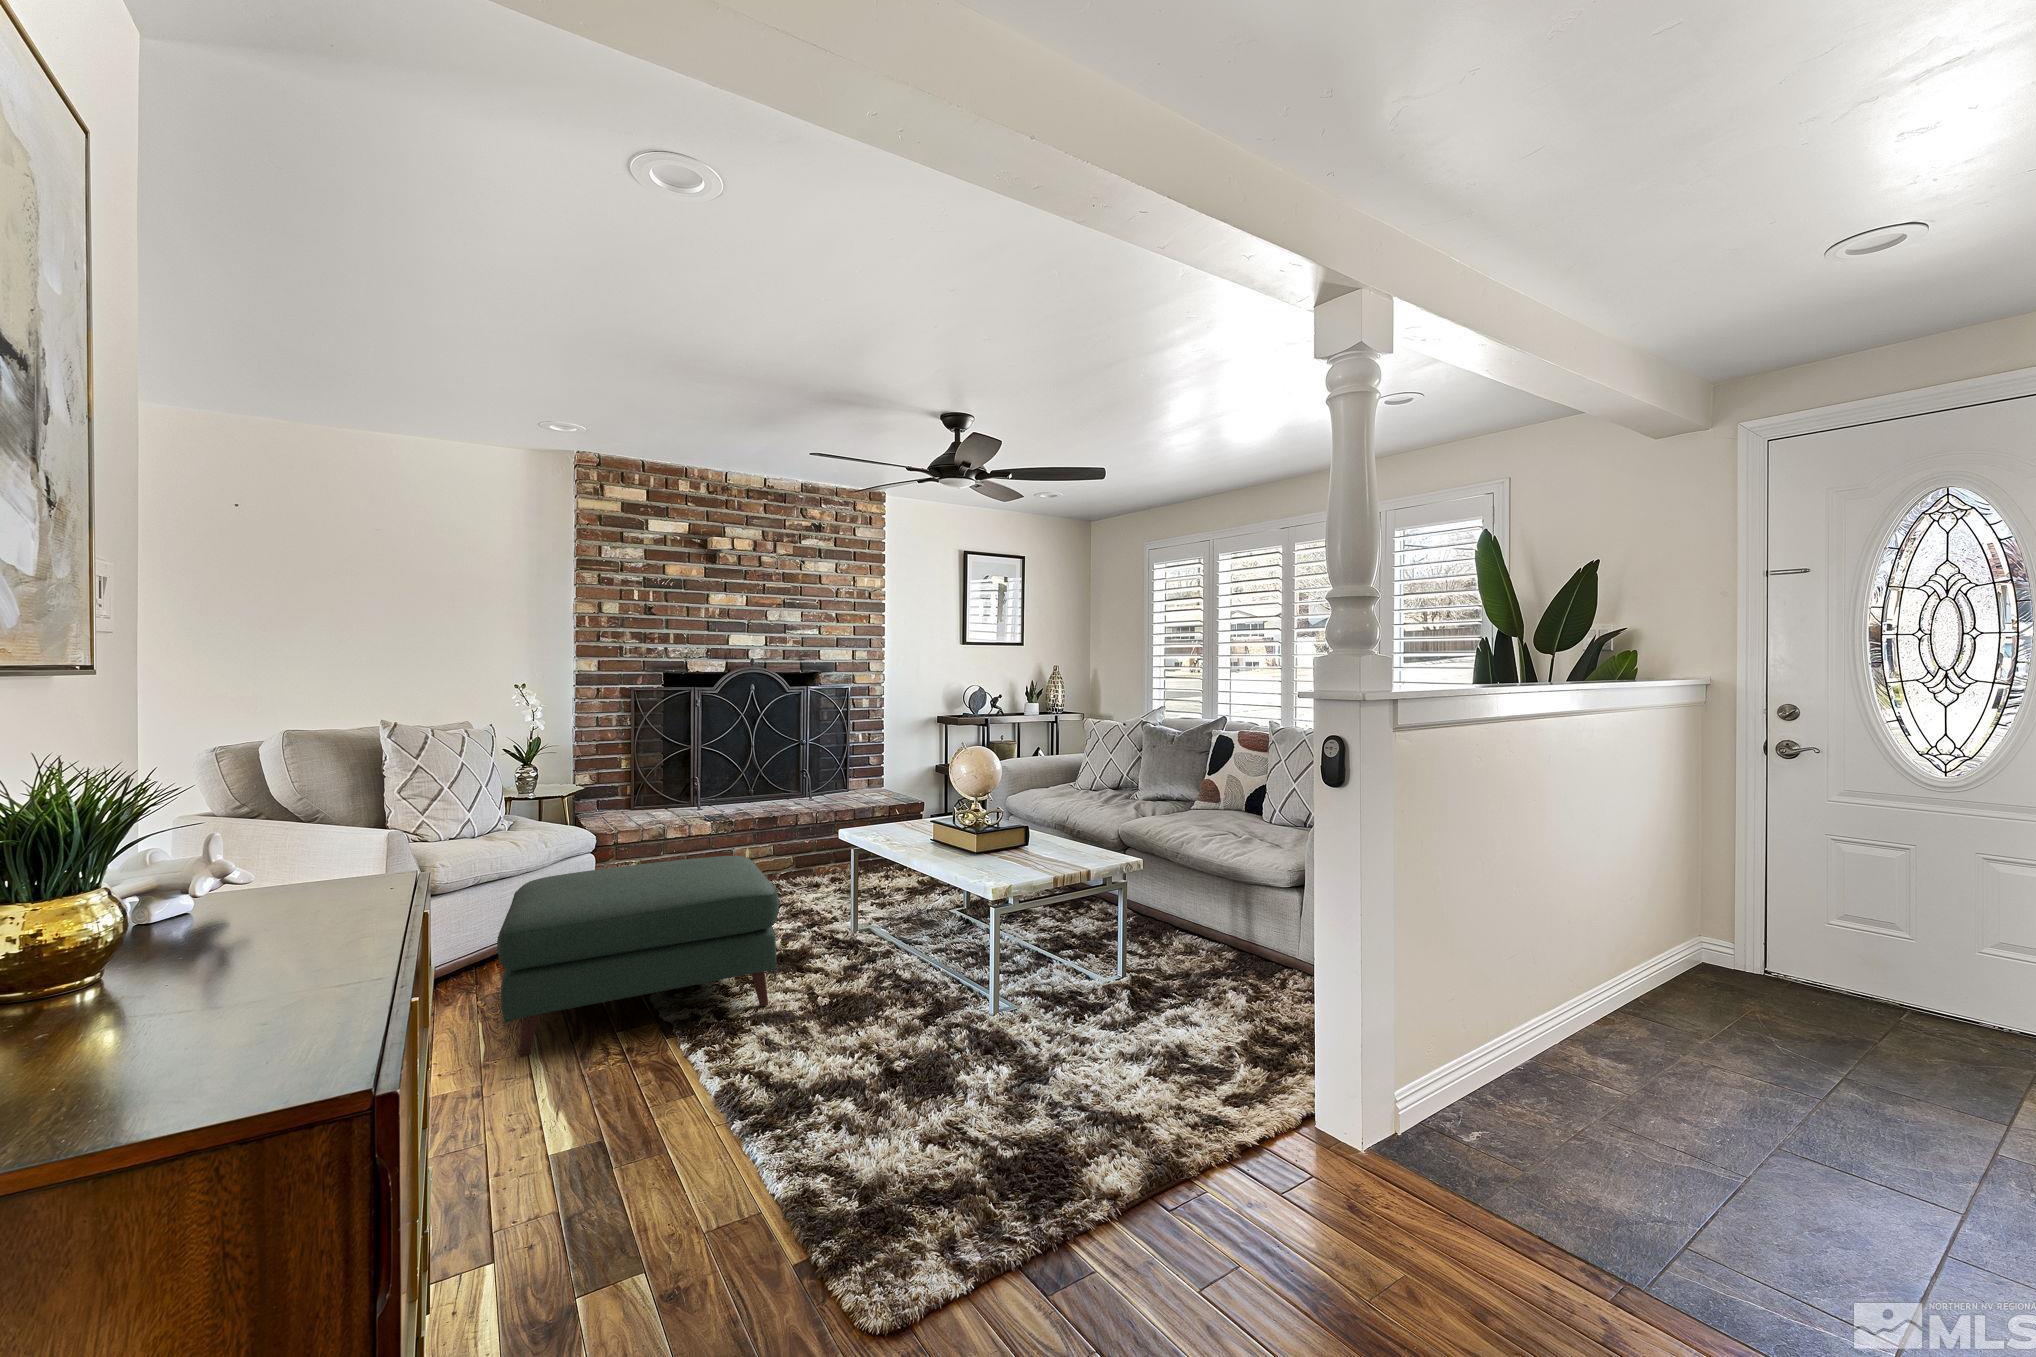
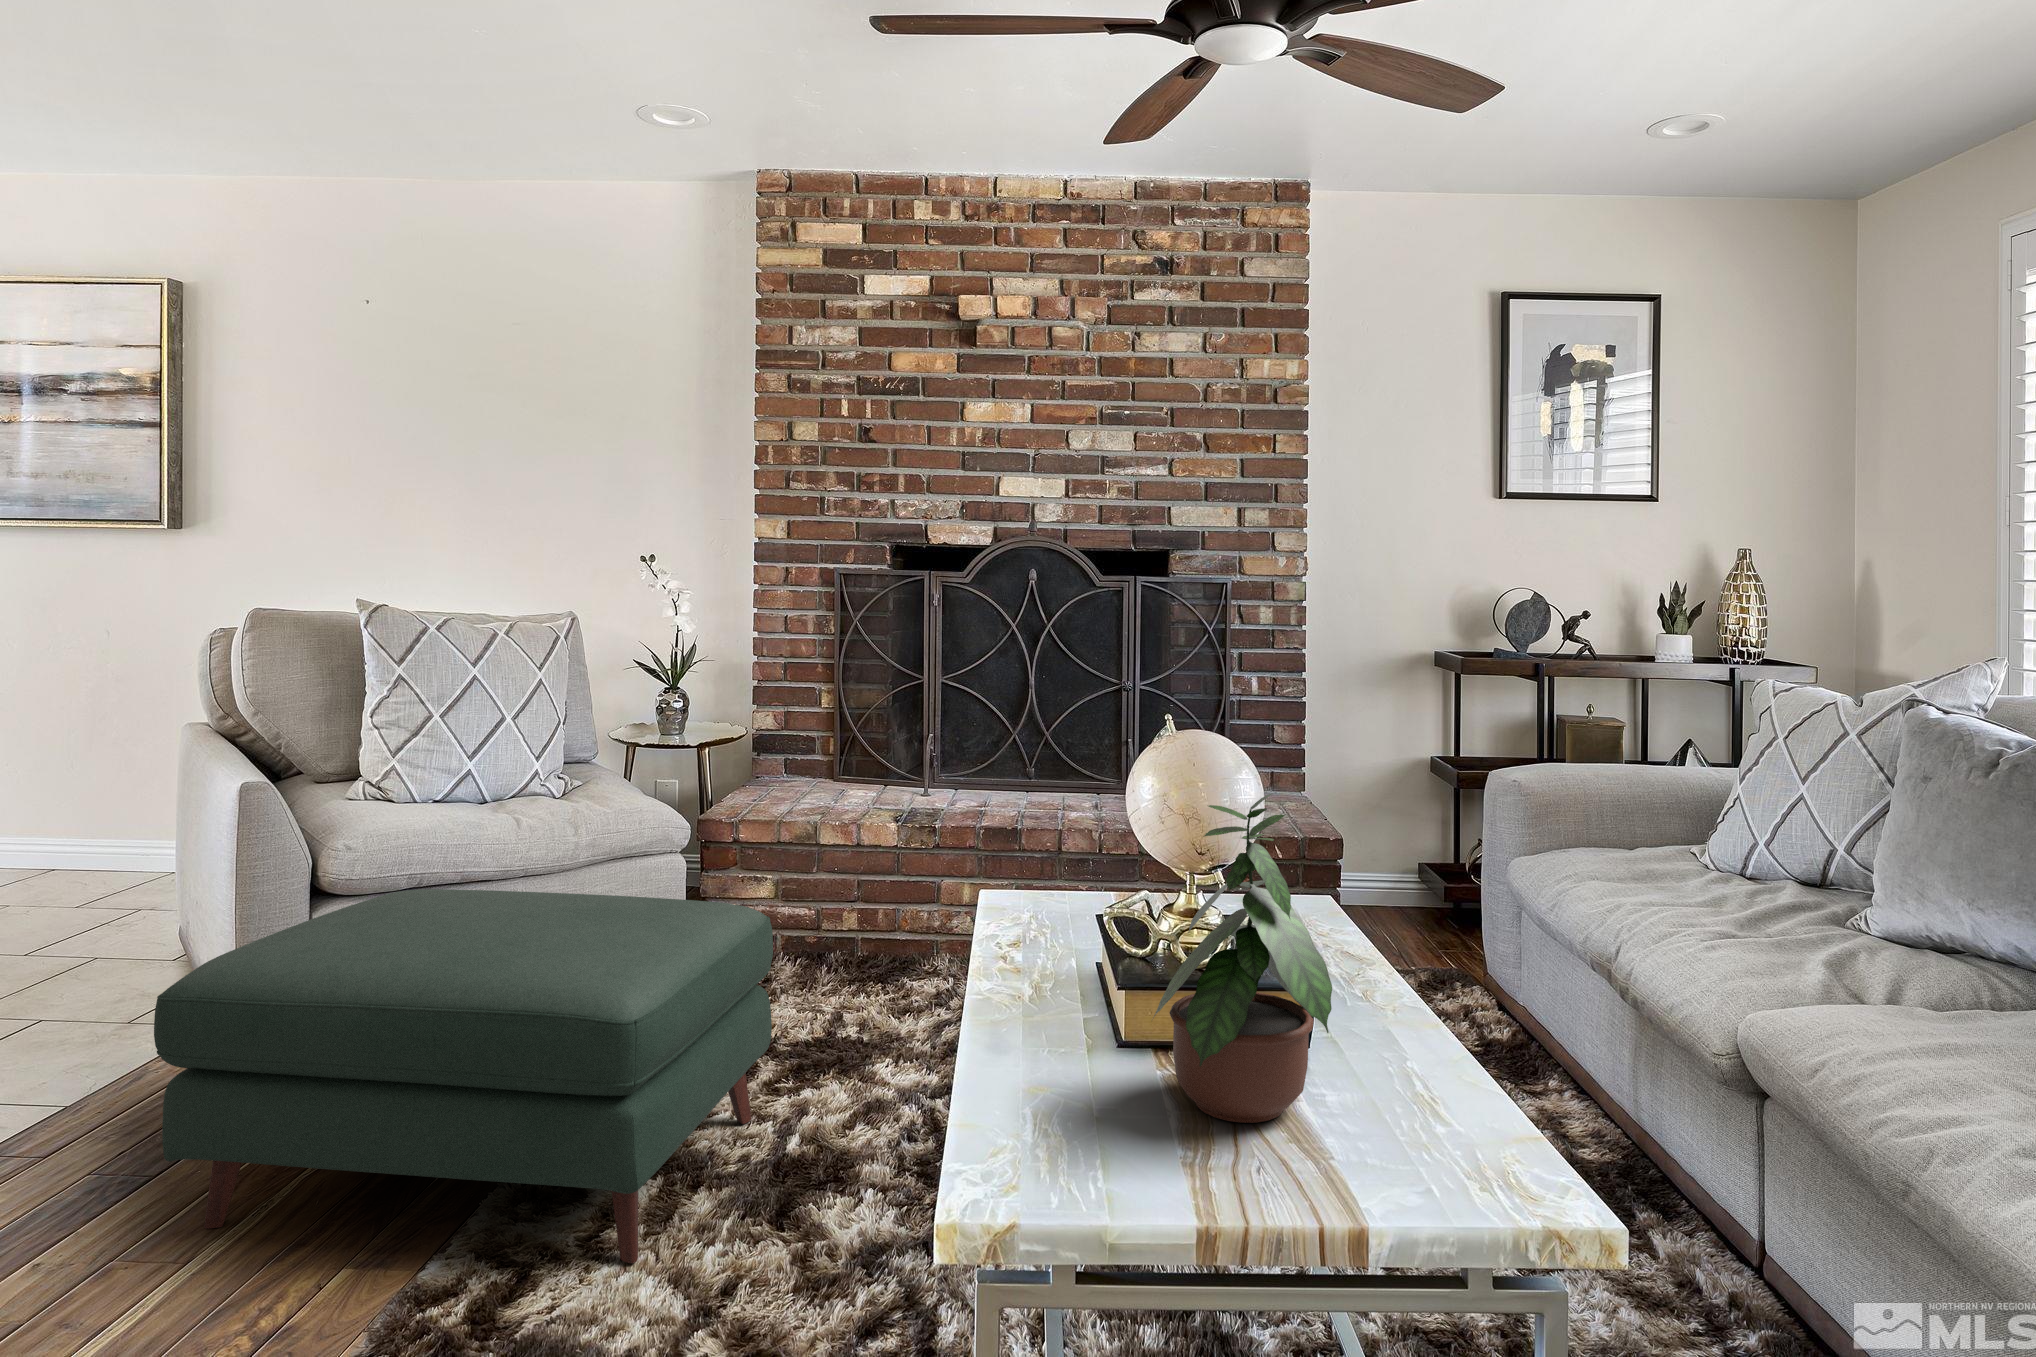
potted plant: none [1004,763,1067,864] -> present [1153,794,1332,1123]

